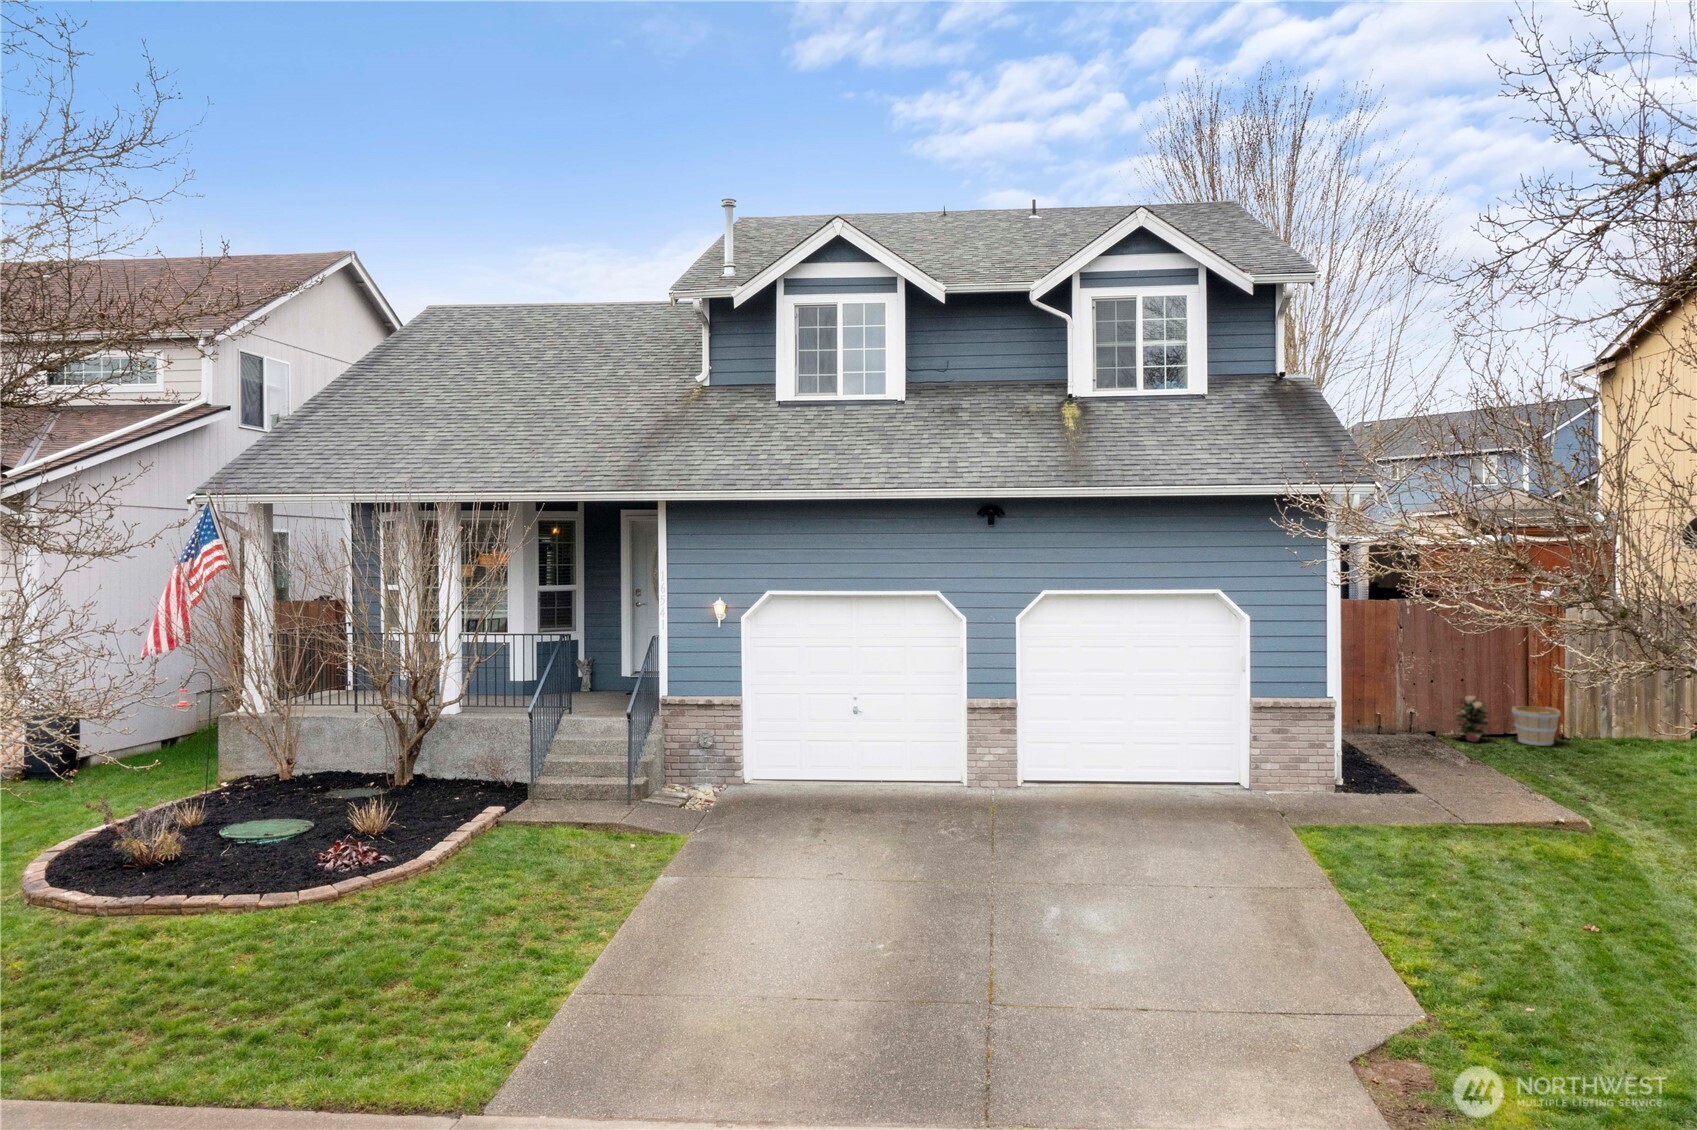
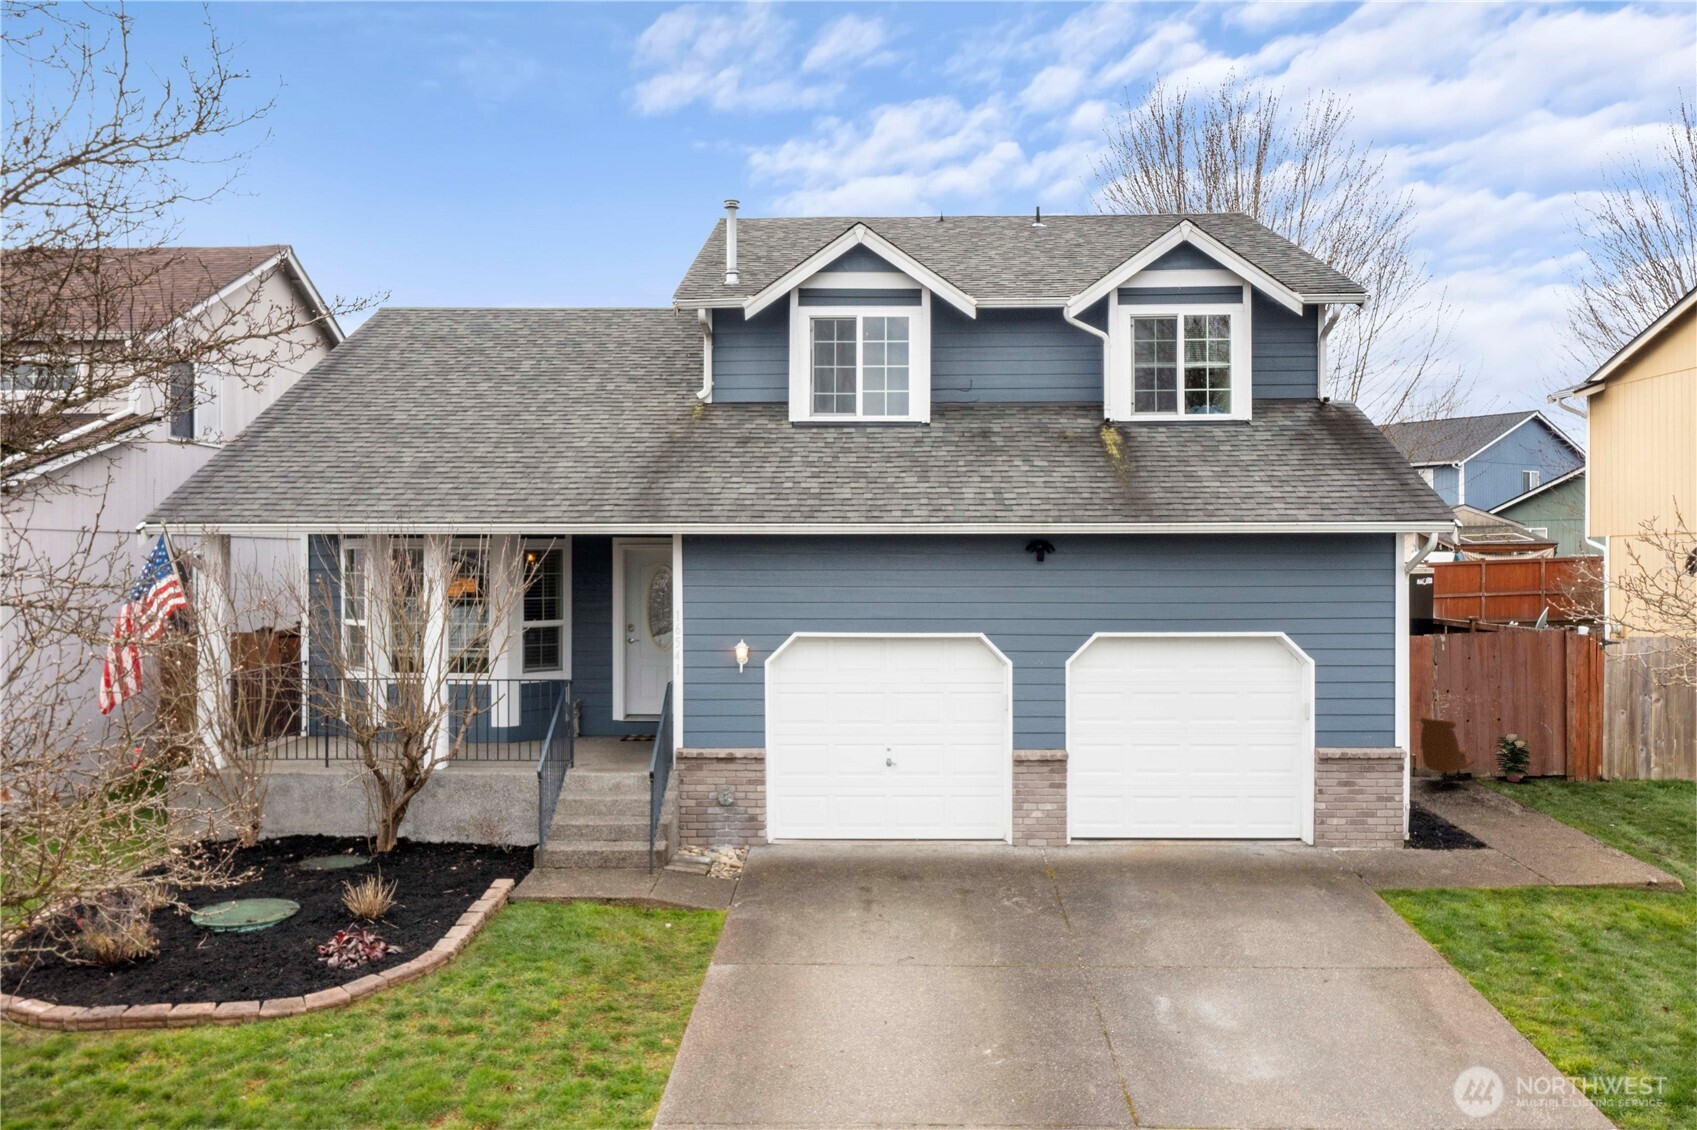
lounge chair: none [1377,678,1435,747] -> present [1420,717,1475,789]
wooden bucket: present [1512,706,1561,746] -> none [1552,745,1603,786]

